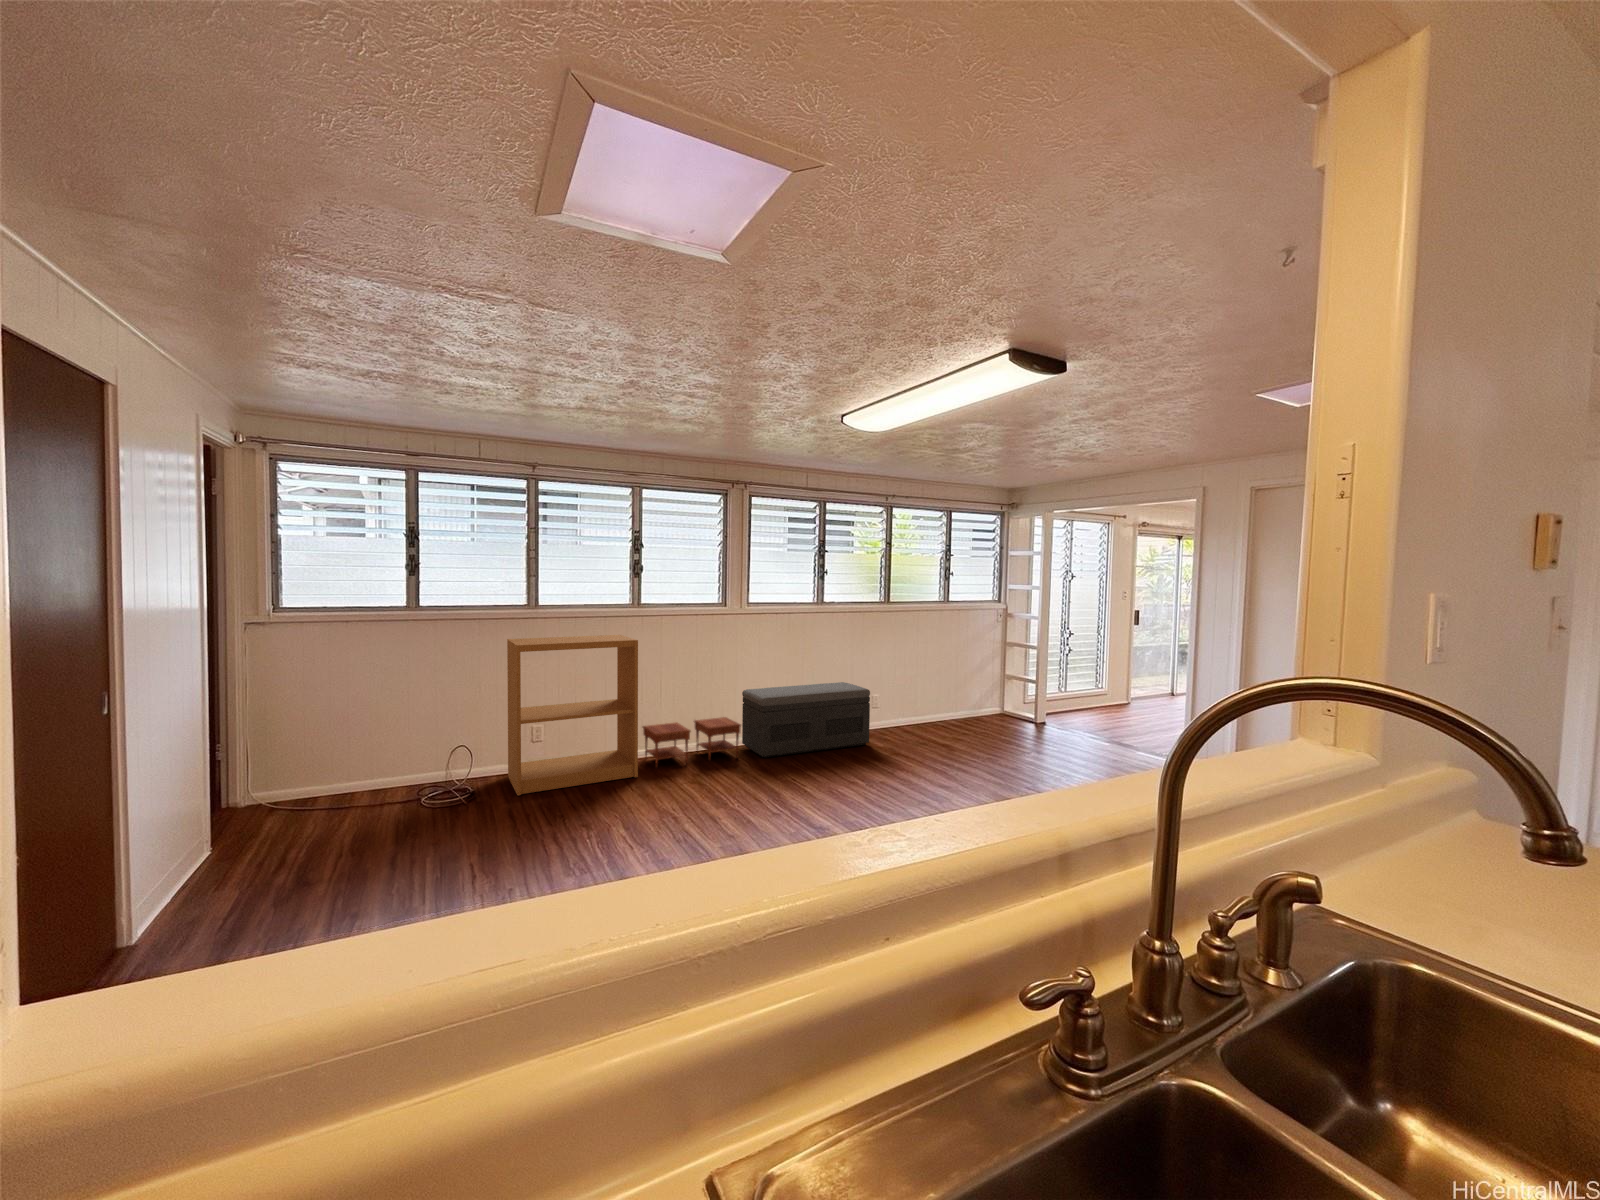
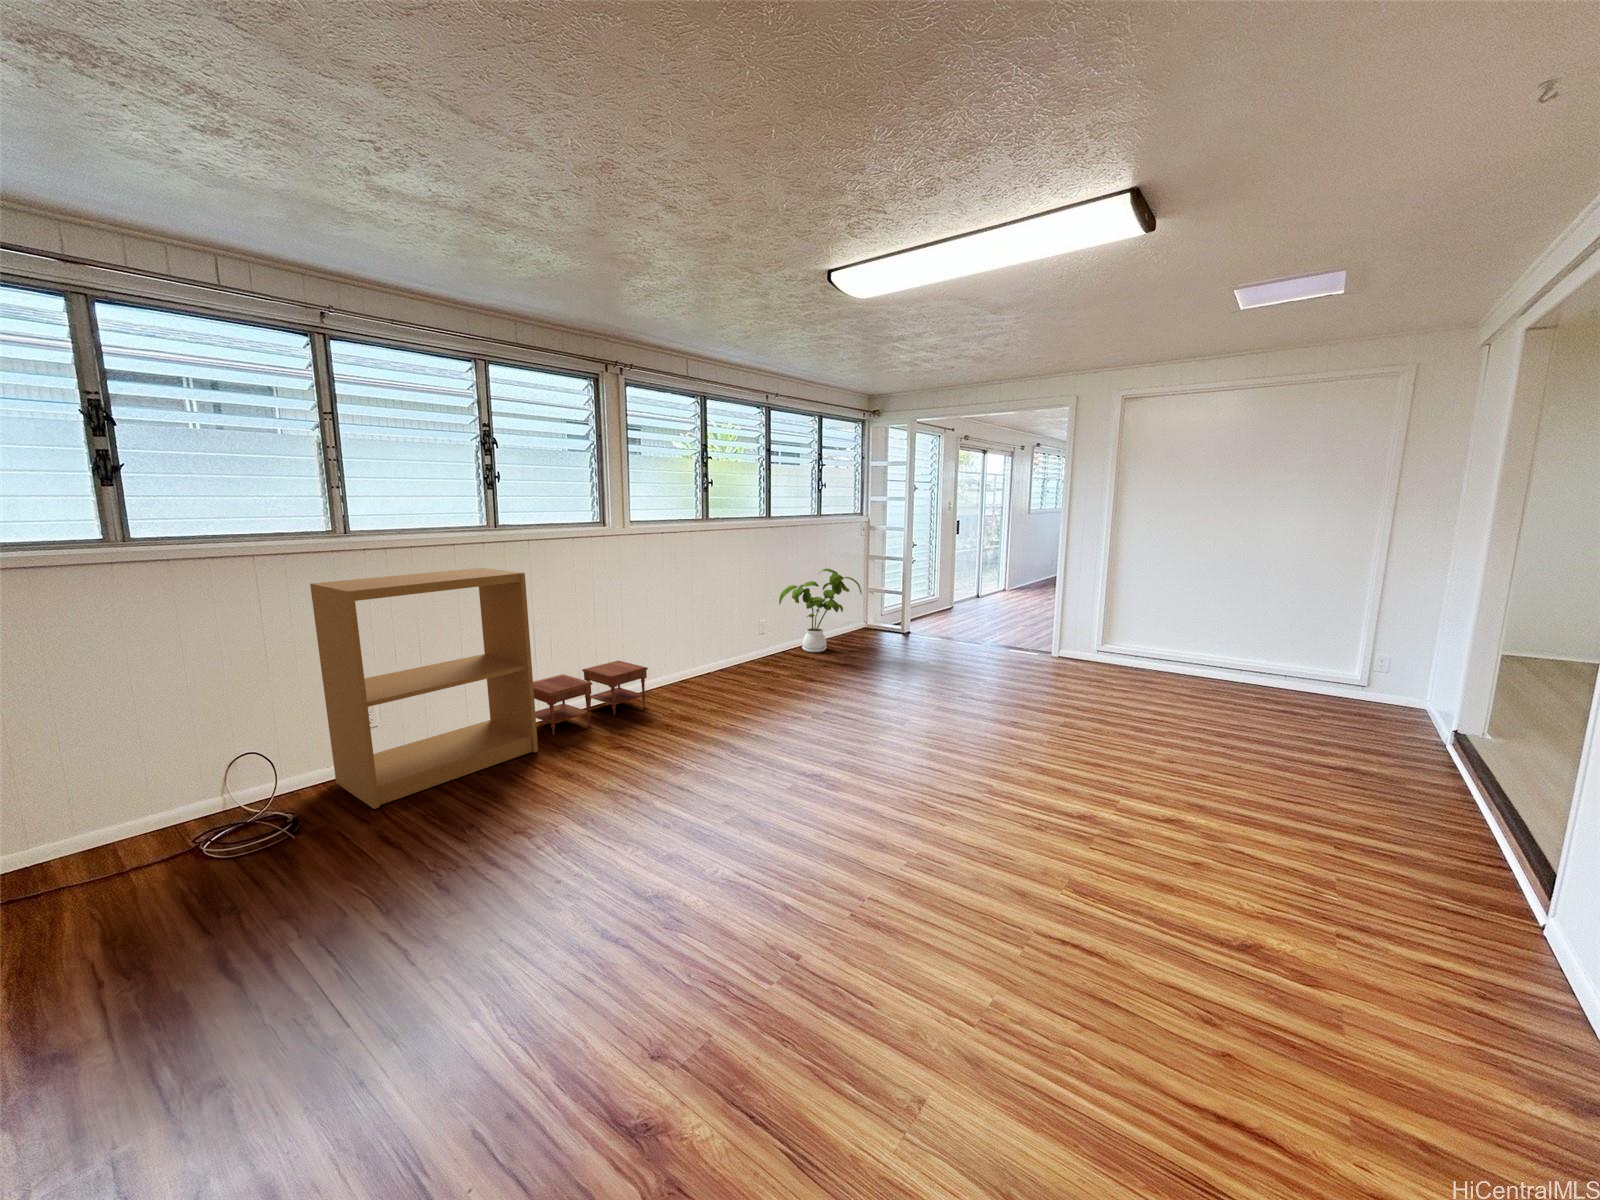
house plant: none [890,653,968,733] -> present [779,569,862,652]
storage bench: present [742,682,870,758] -> none [635,607,776,702]

